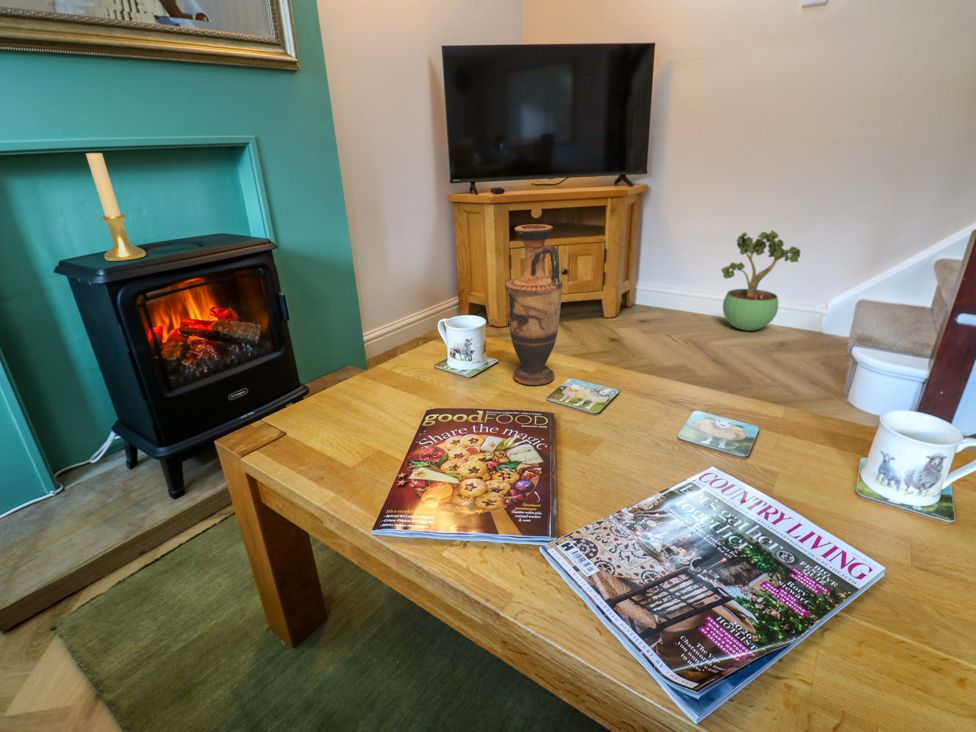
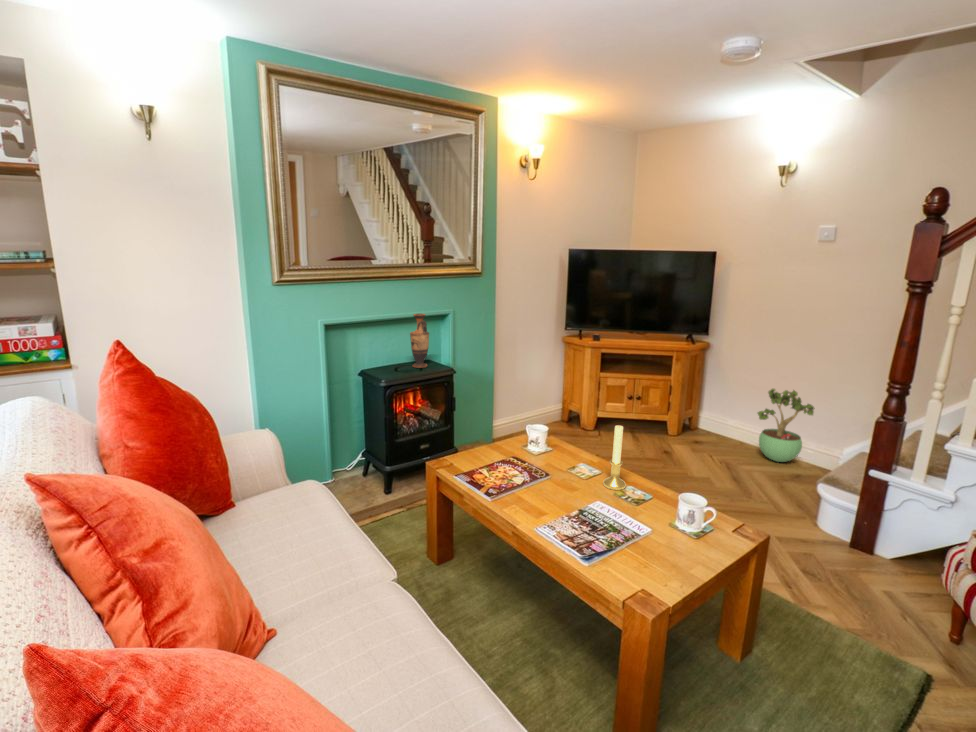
candle holder: present [86,152,146,261] -> present [603,425,626,490]
vase: present [505,224,563,385] -> present [410,314,429,368]

